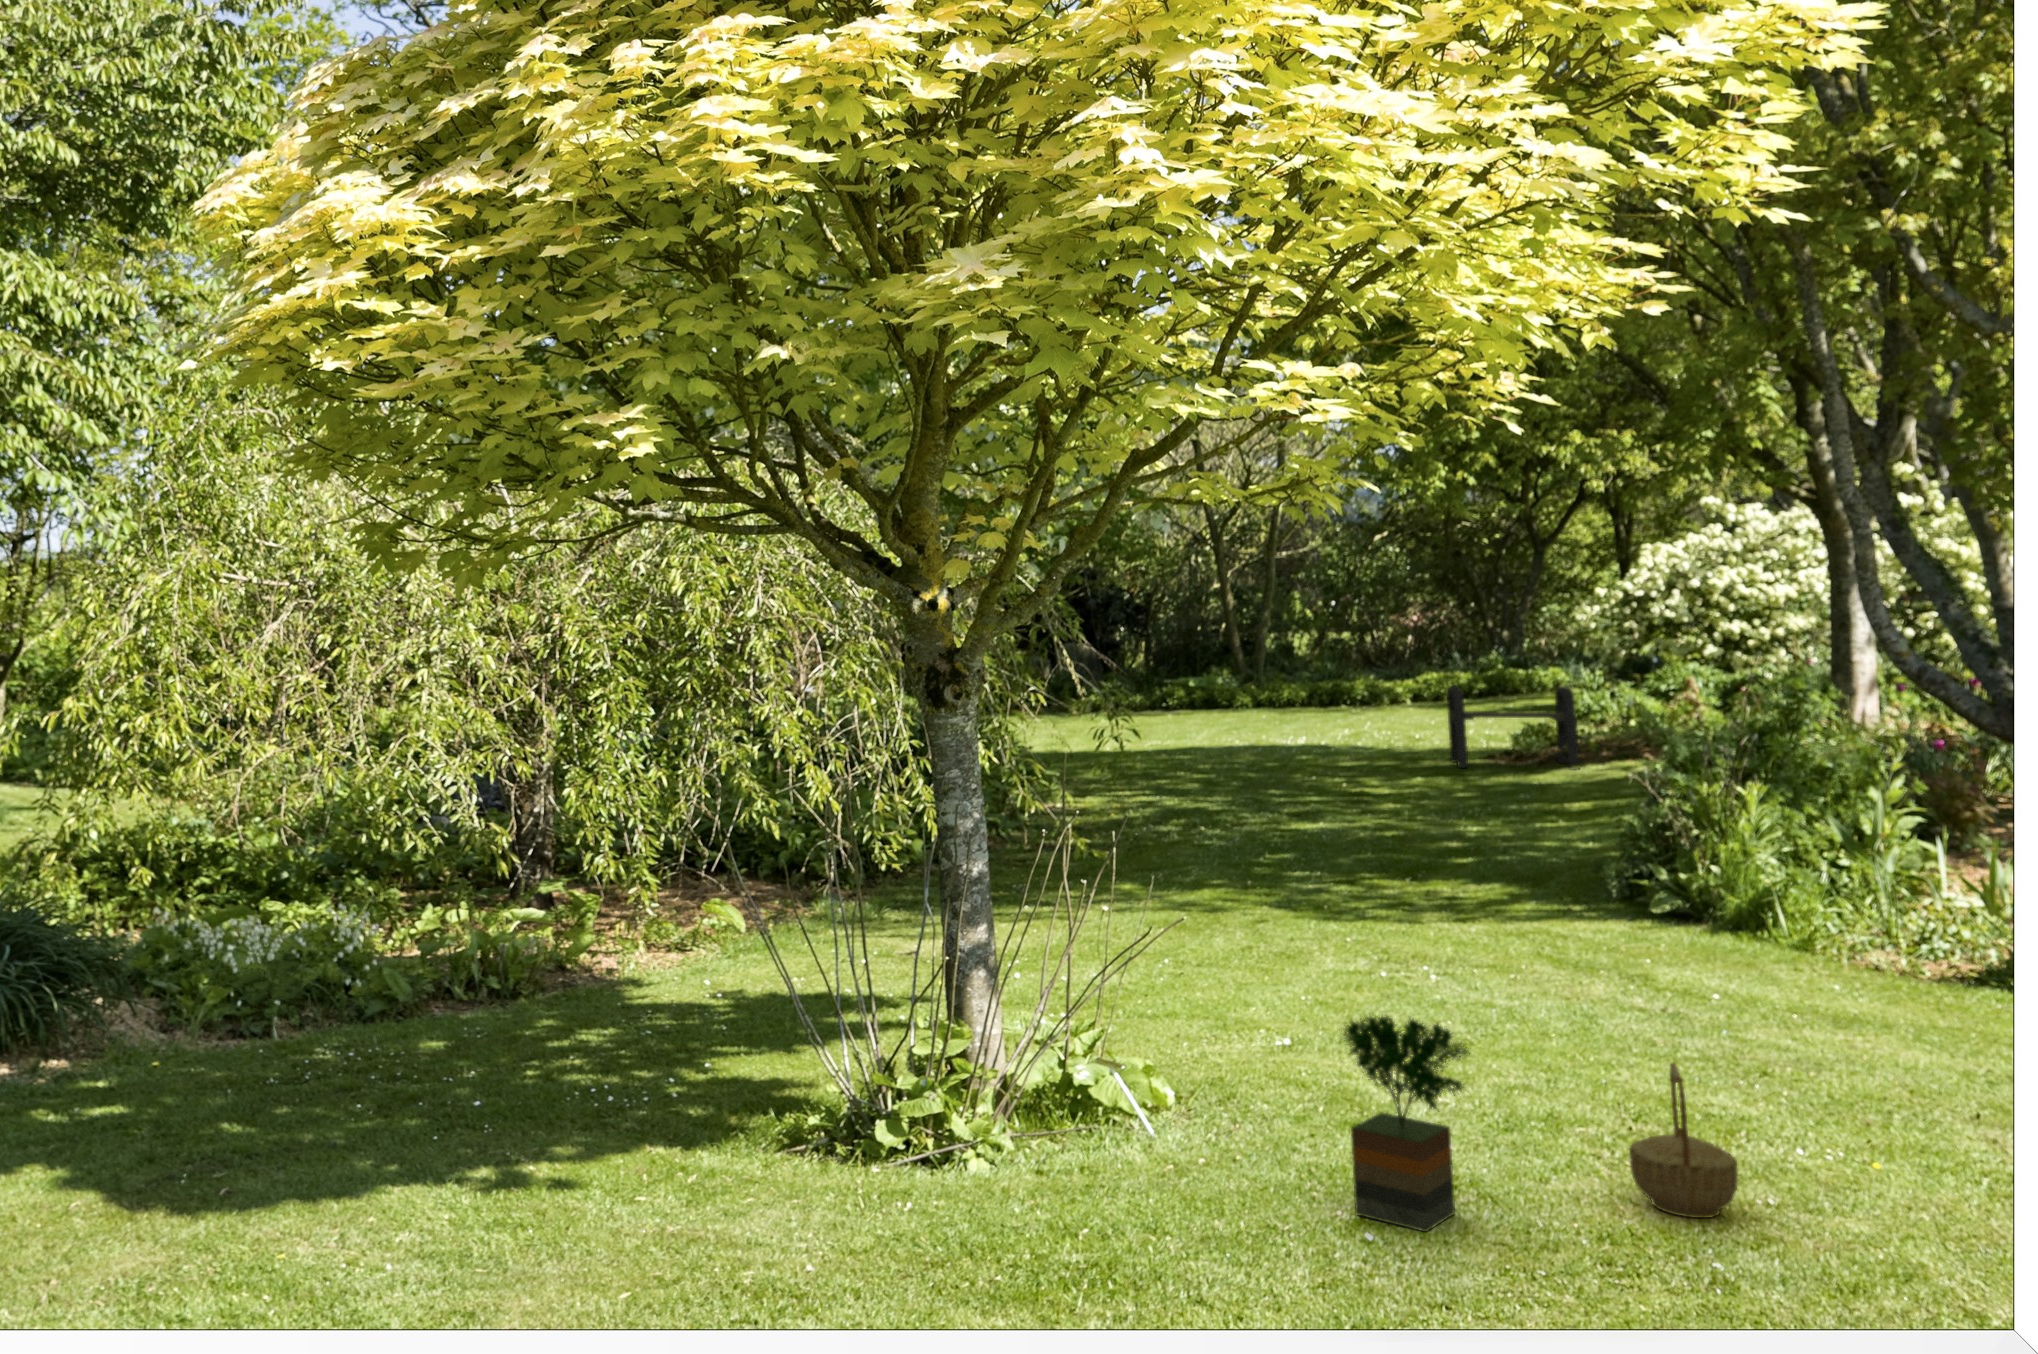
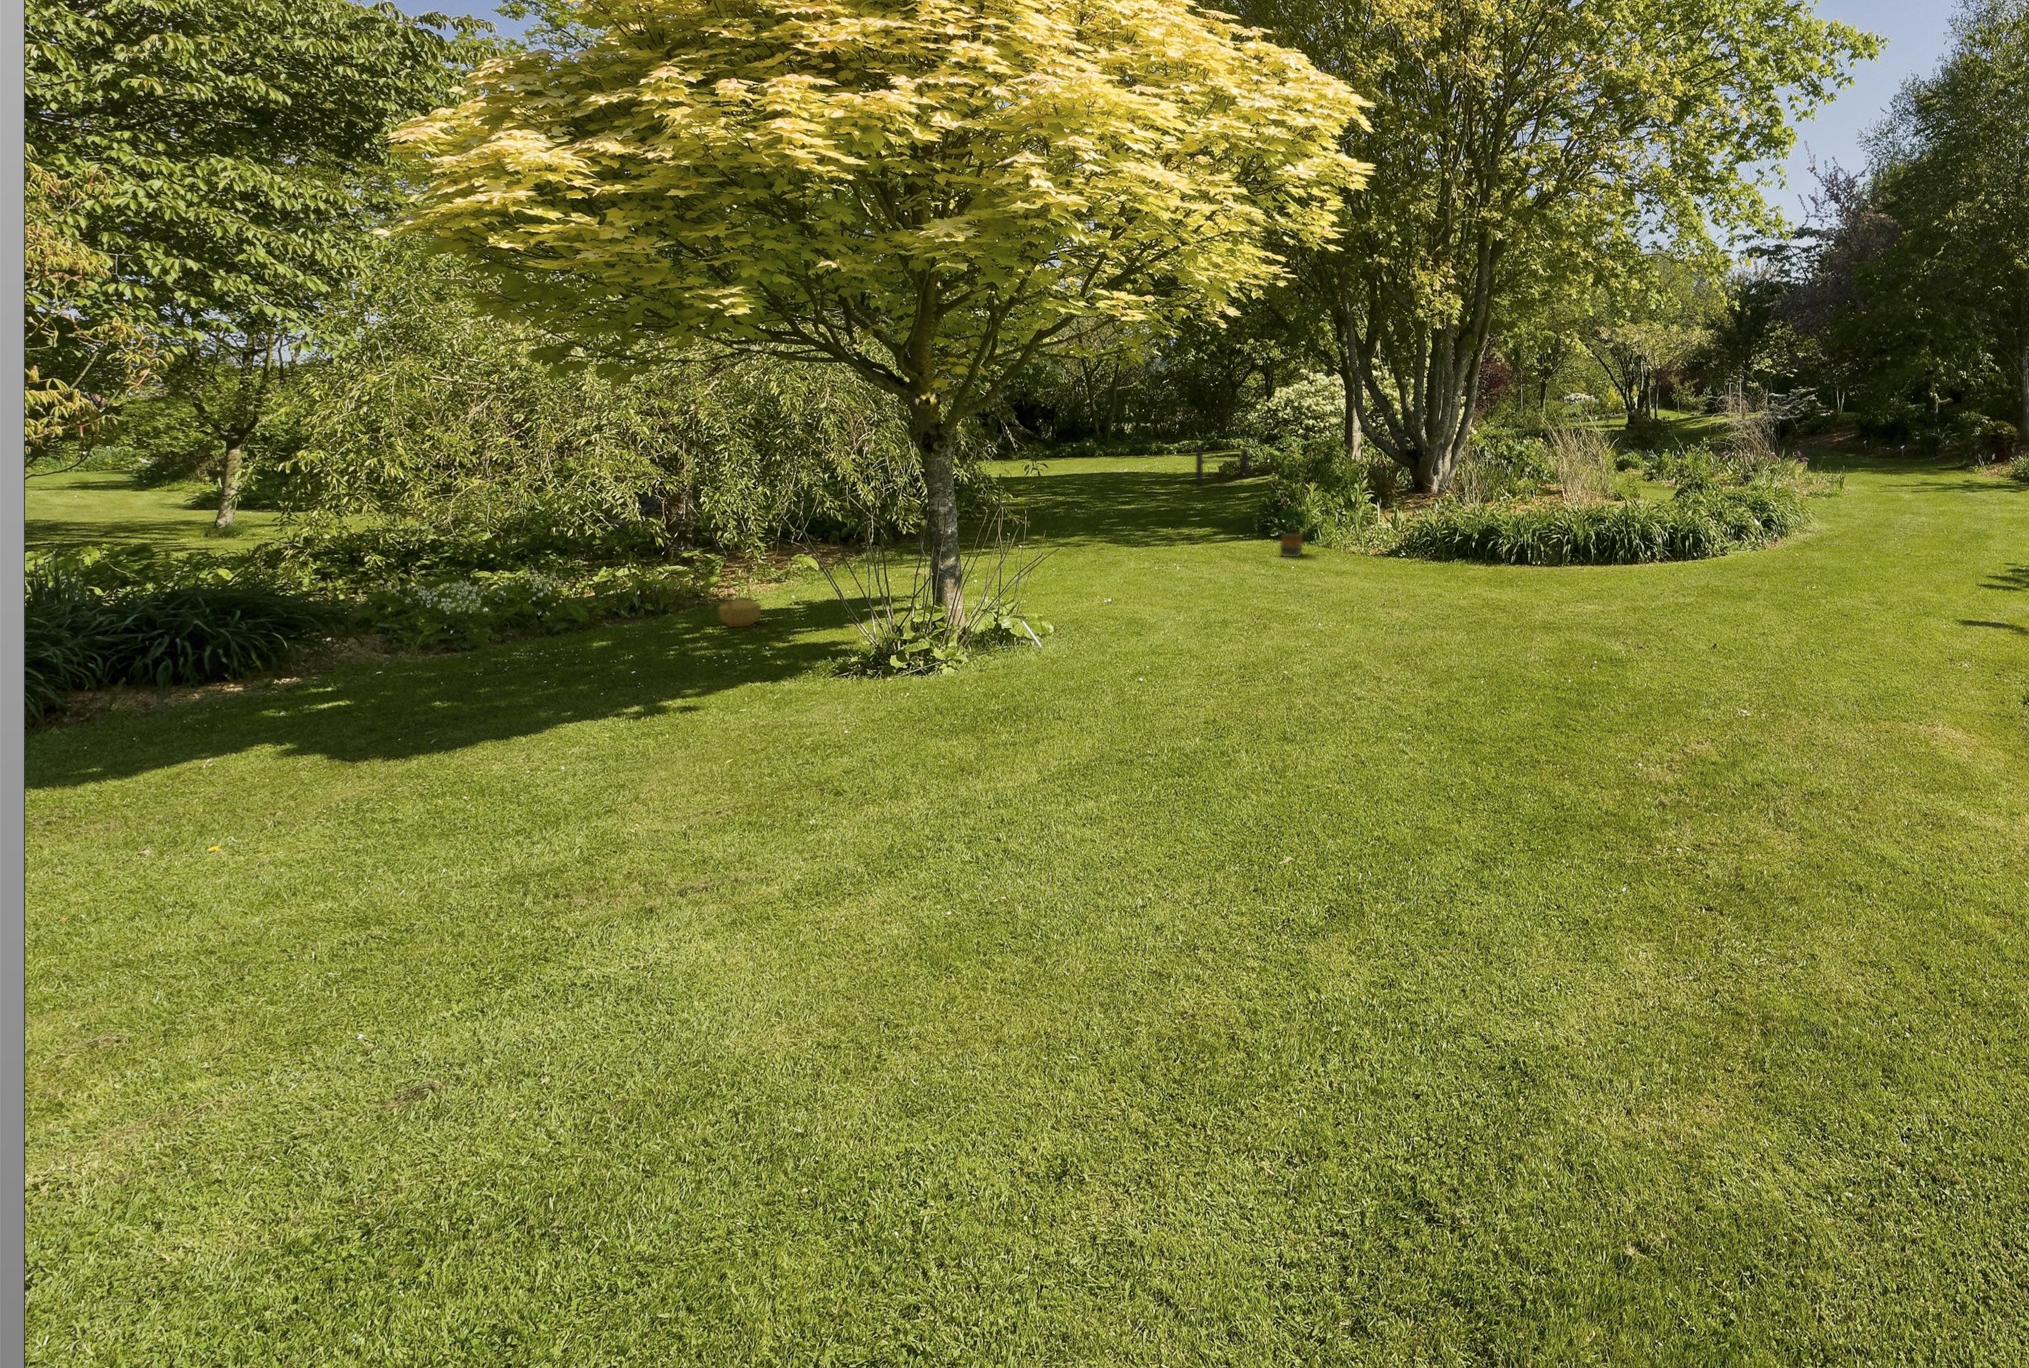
potted tree: present [1343,1016,1471,1232] -> present [1279,509,1307,557]
basket: present [1629,1063,1738,1218] -> present [719,576,761,627]

